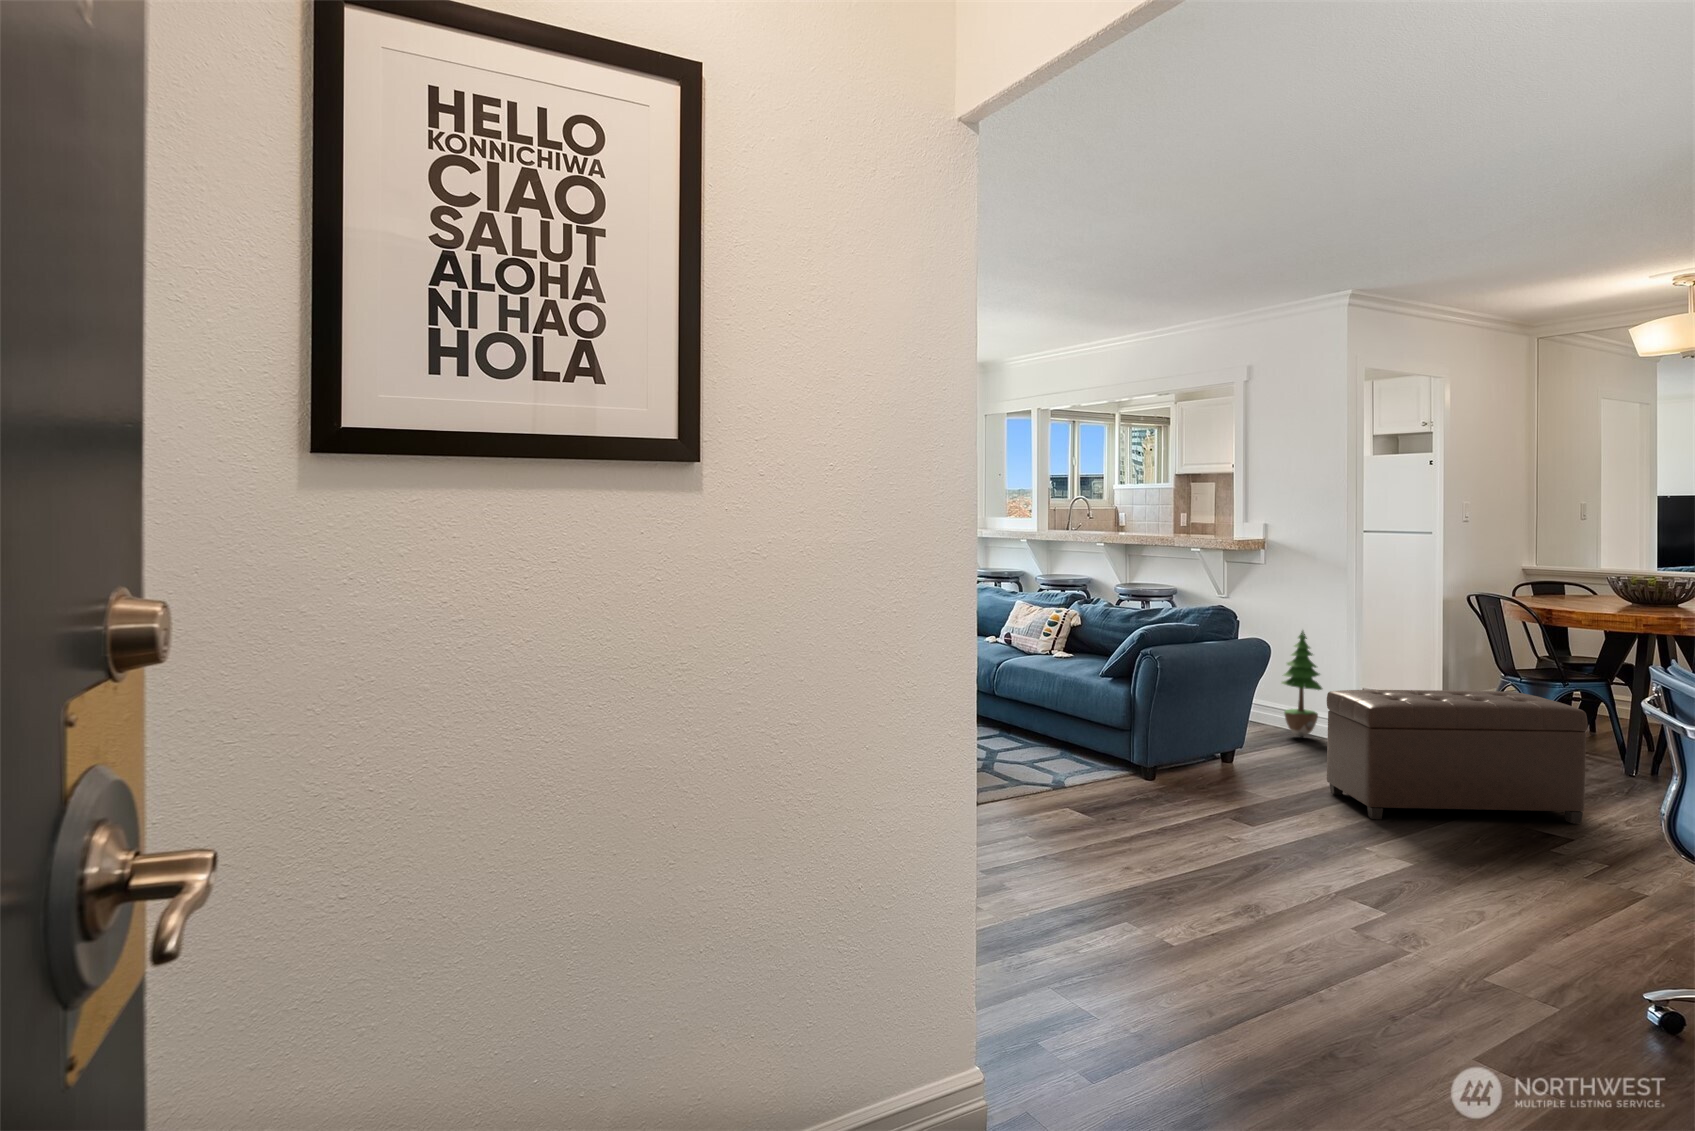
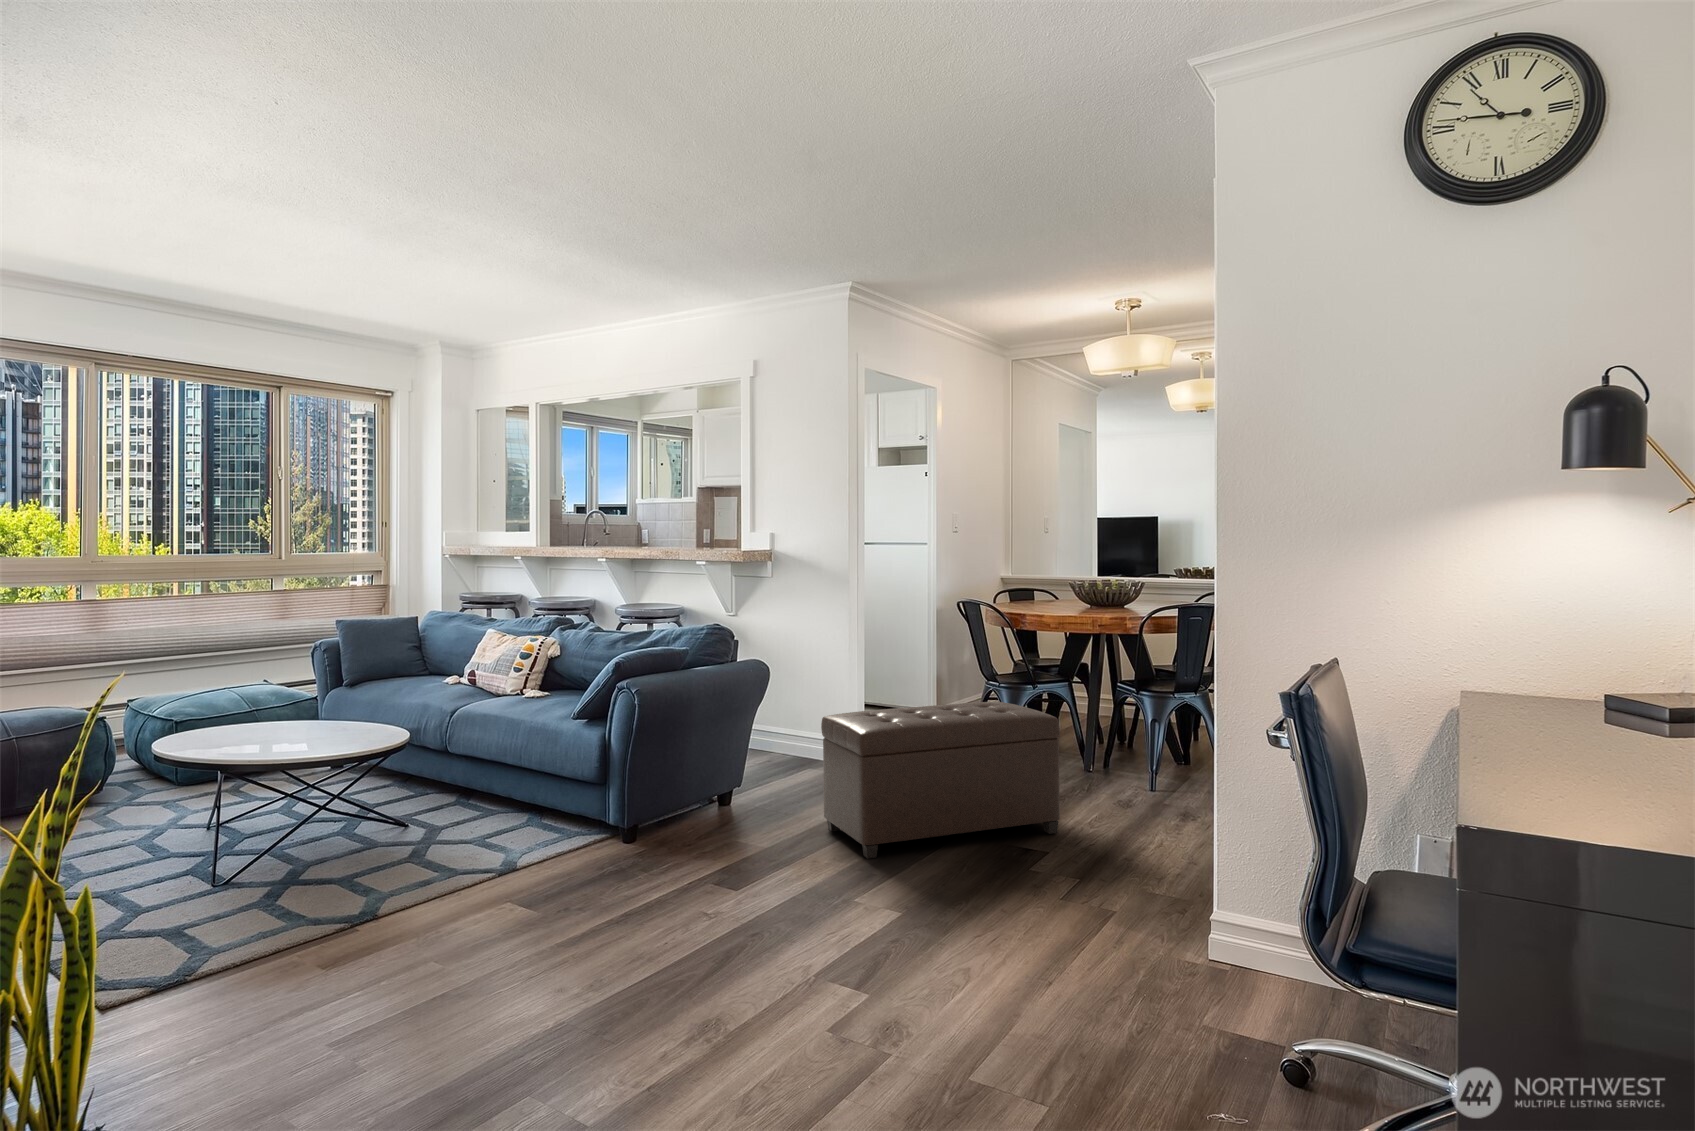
potted tree: present [1282,631,1323,737] -> none [784,646,826,764]

